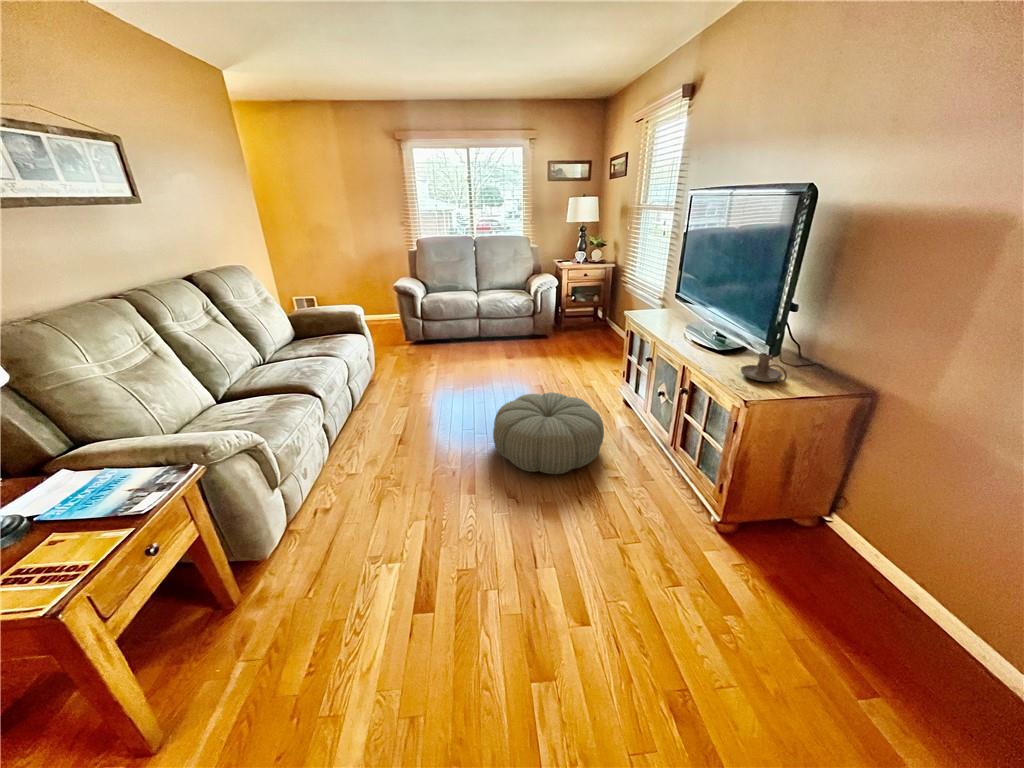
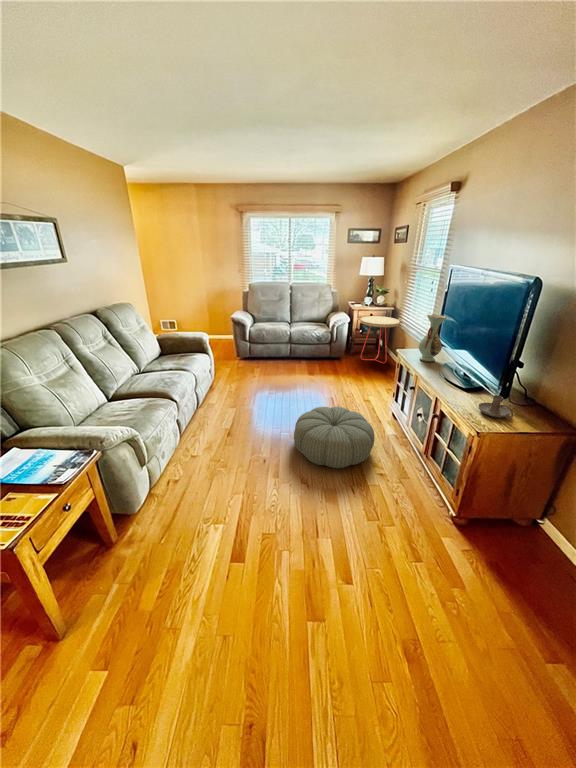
decorative vase: none [654,259,689,324] -> present [419,314,447,362]
side table: none [573,276,625,339] -> present [360,316,400,363]

